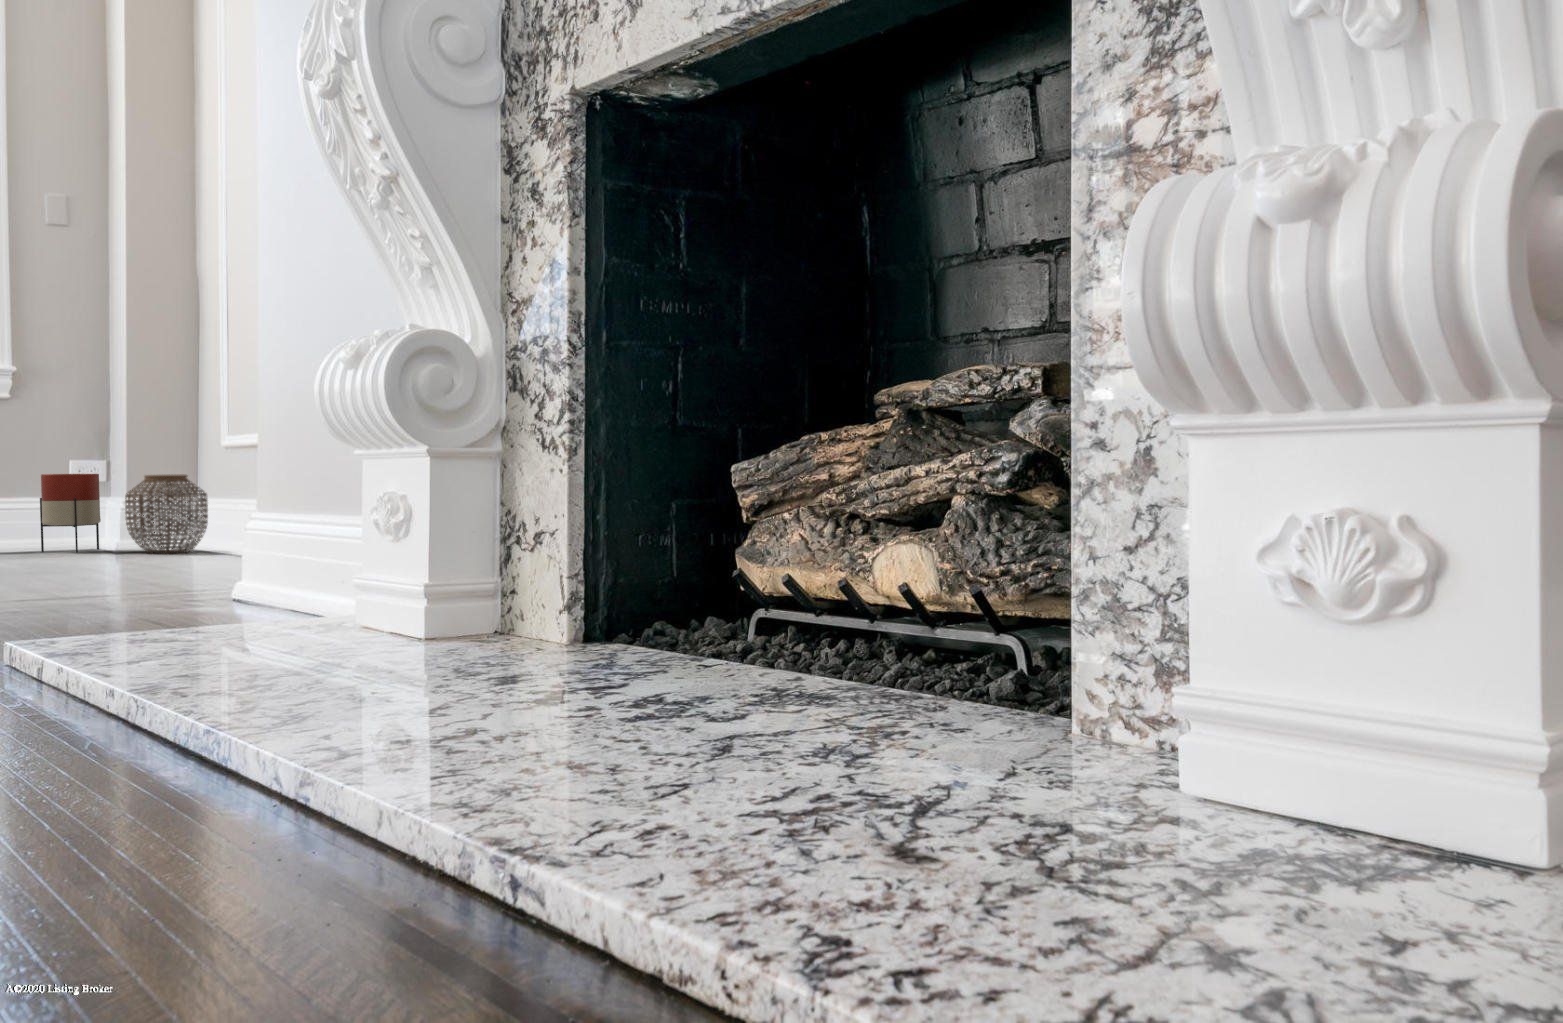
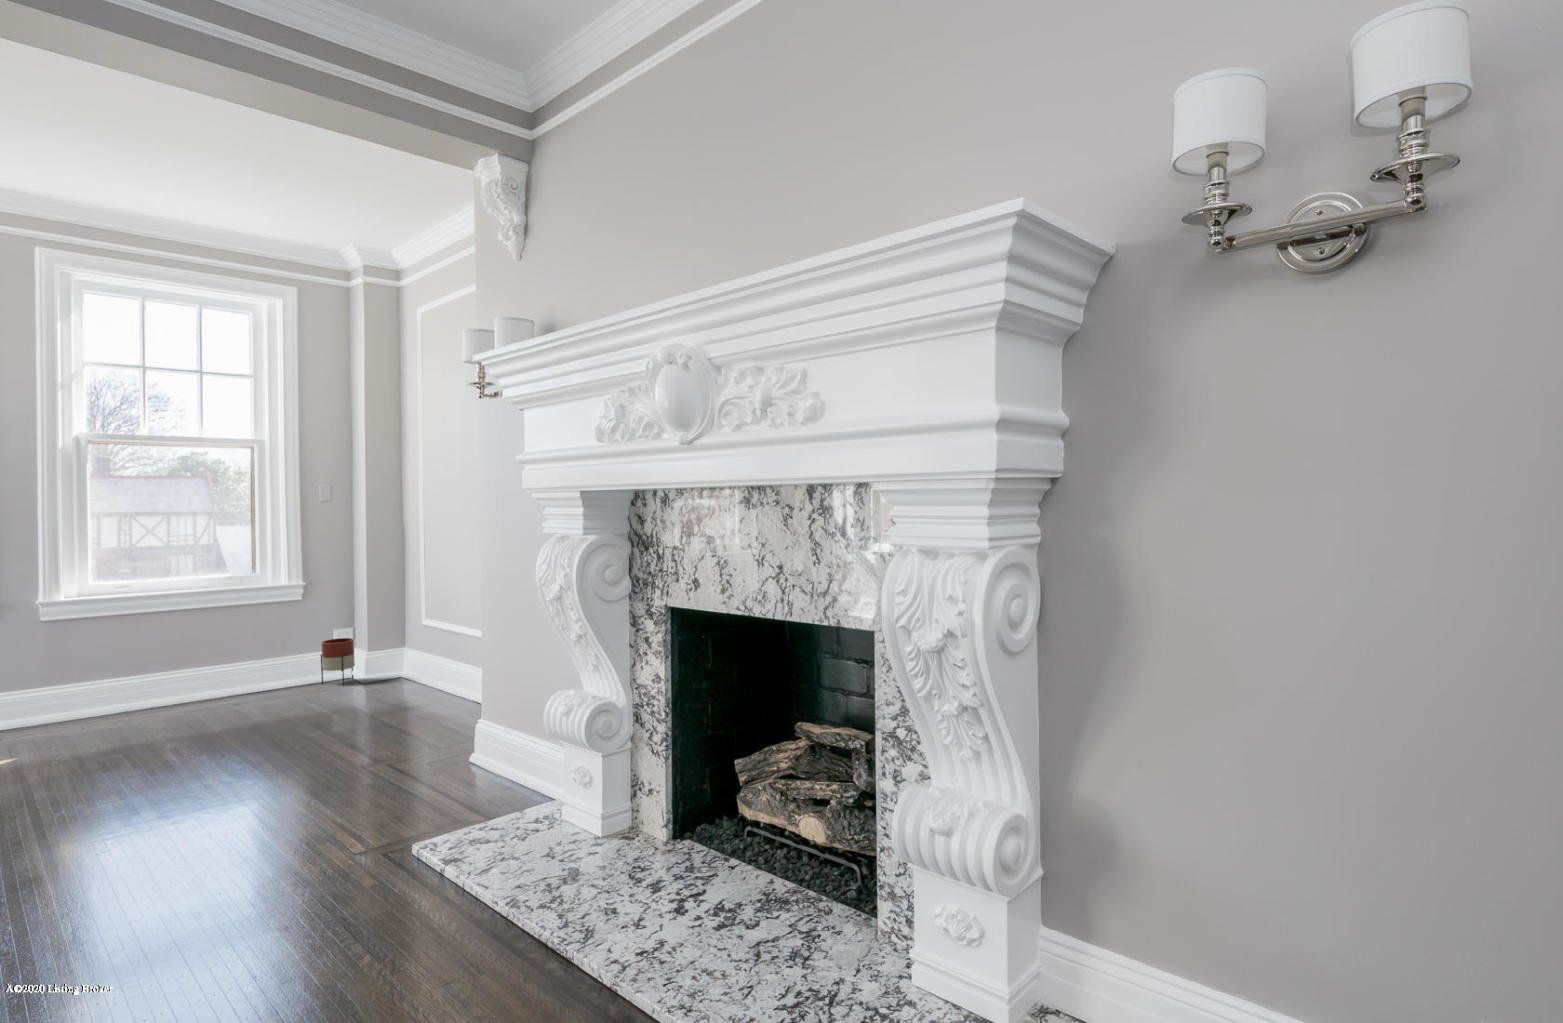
woven basket: present [125,474,208,554] -> none [371,639,417,685]

